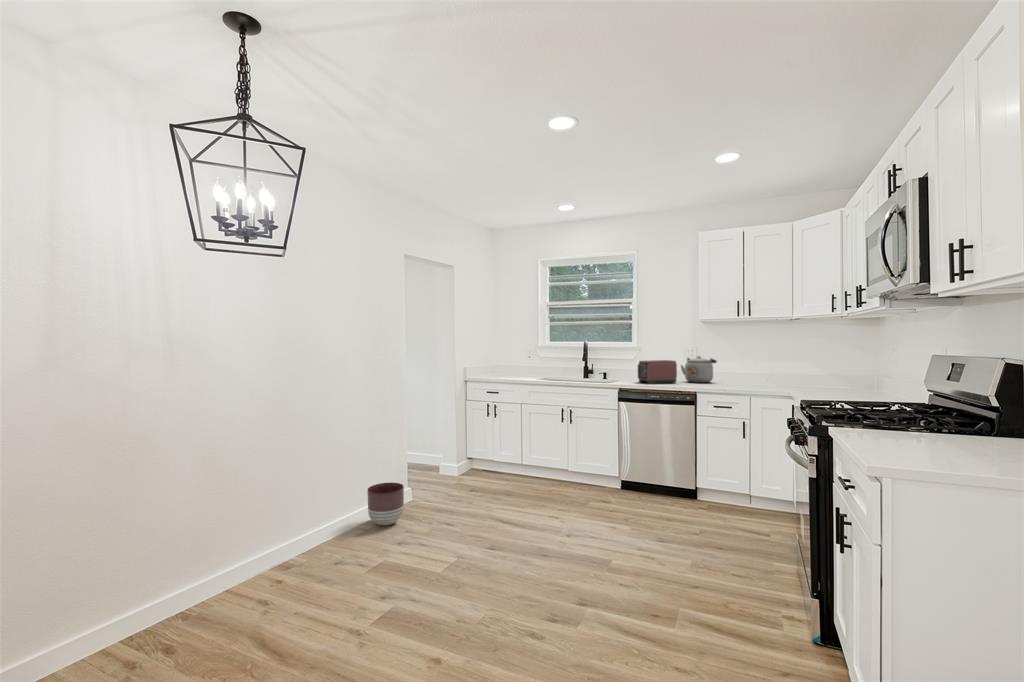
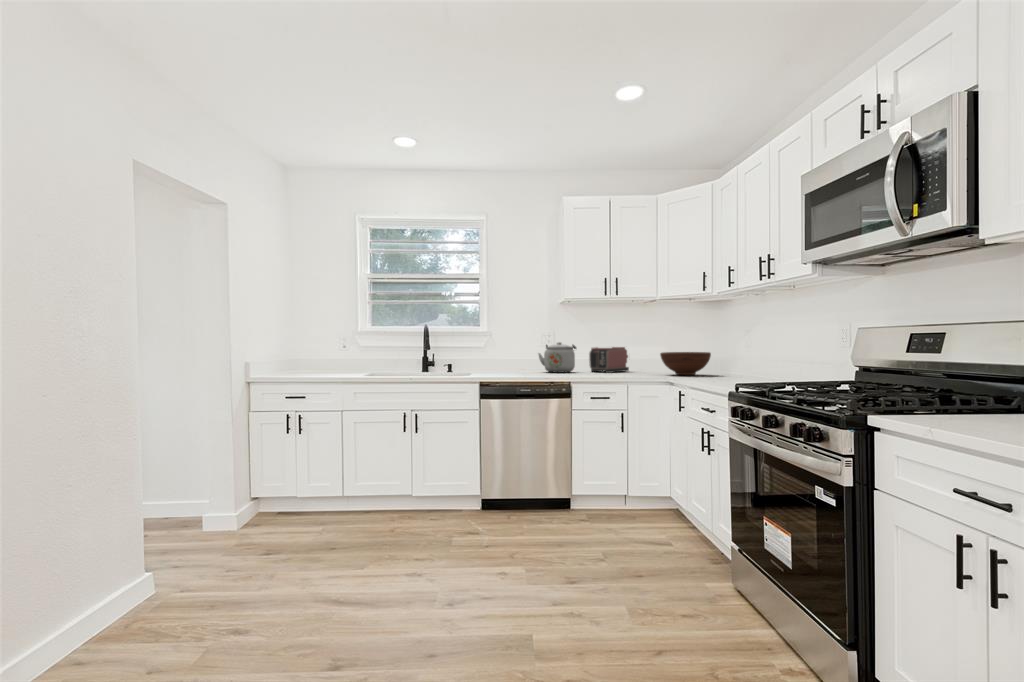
toaster: present [638,360,677,384] -> present [589,347,629,373]
fruit bowl: none [785,369,838,391] -> present [660,352,711,375]
planter: present [367,483,404,525] -> none [74,566,157,655]

